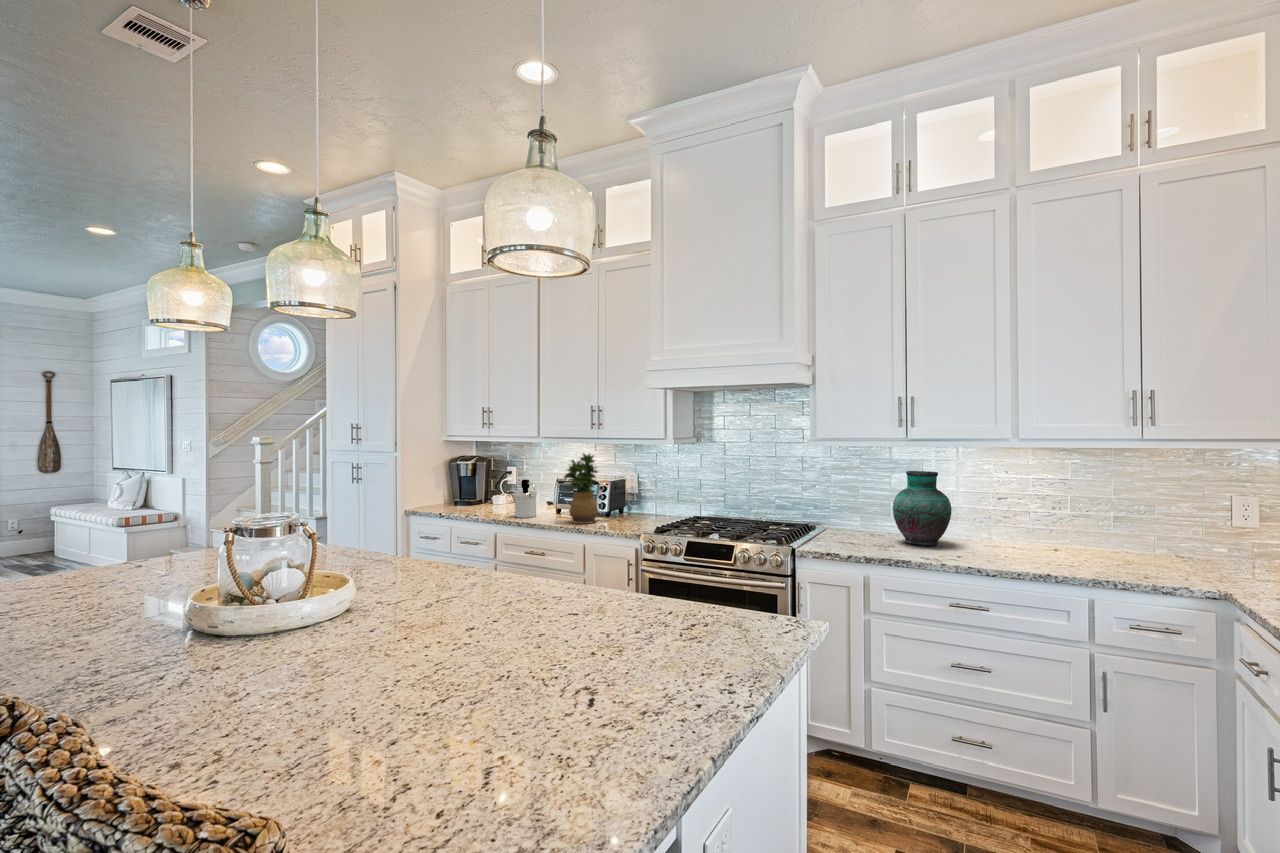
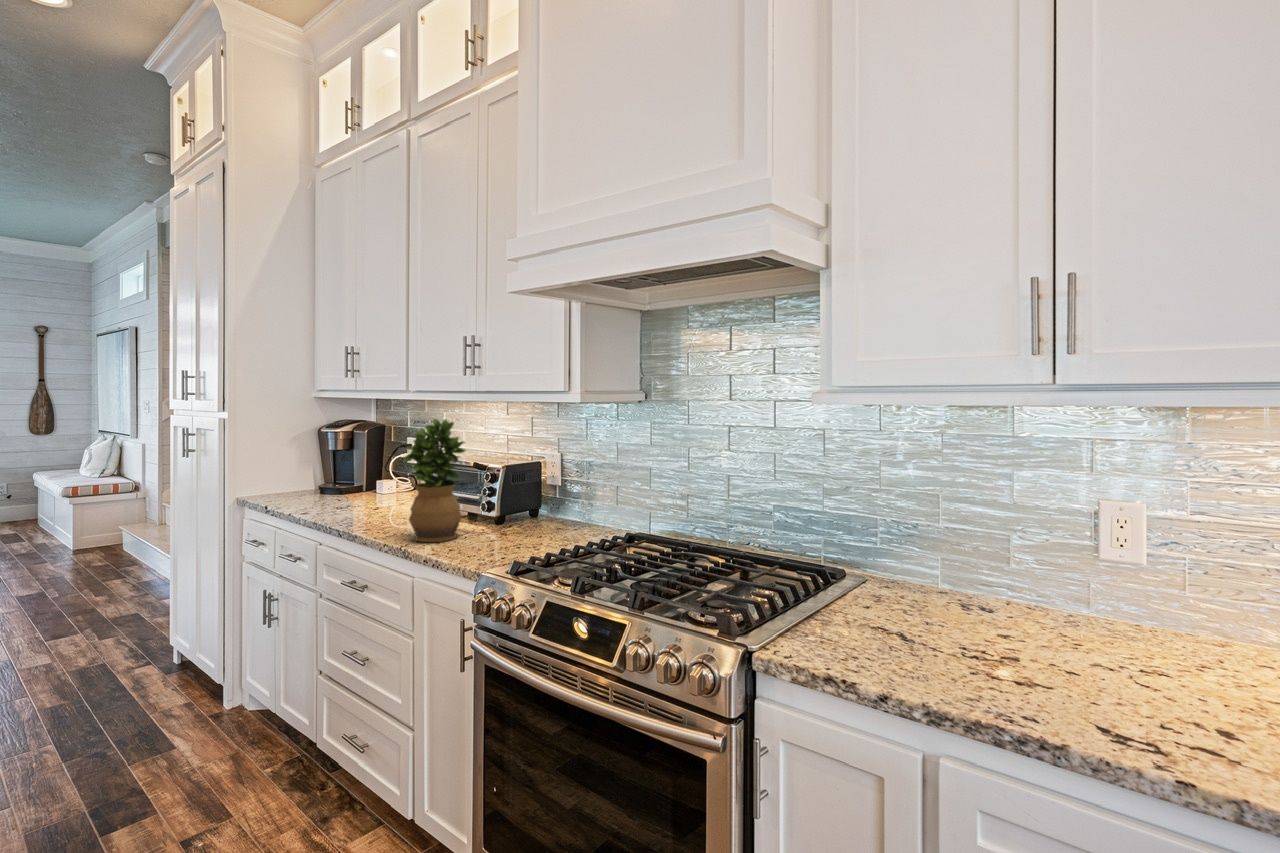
vase: present [893,471,952,546] -> none [1013,471,1176,666]
soap dispenser: present [514,480,537,518] -> none [357,460,396,522]

